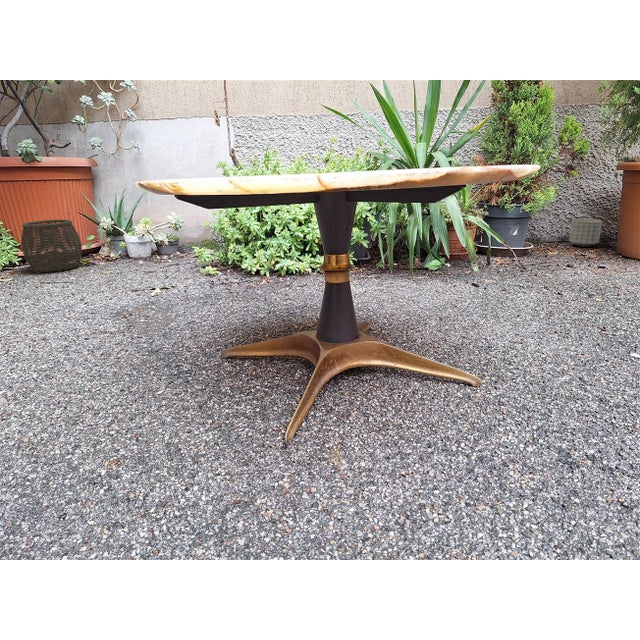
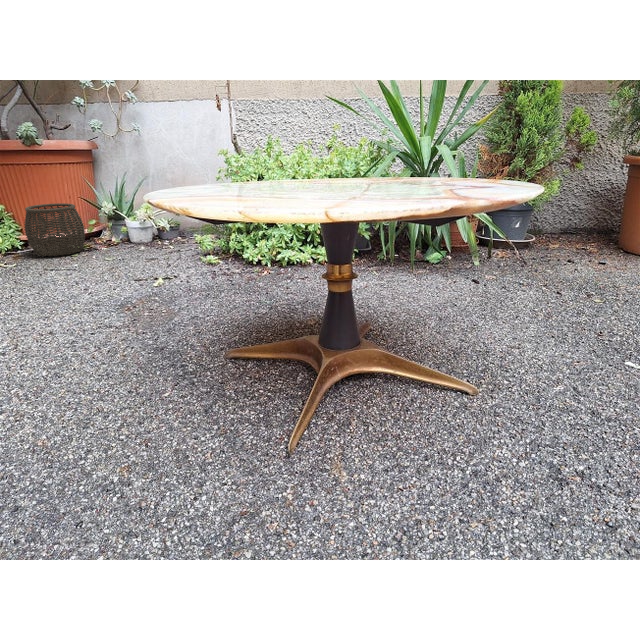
planter: present [569,219,602,247] -> none [565,213,599,241]

